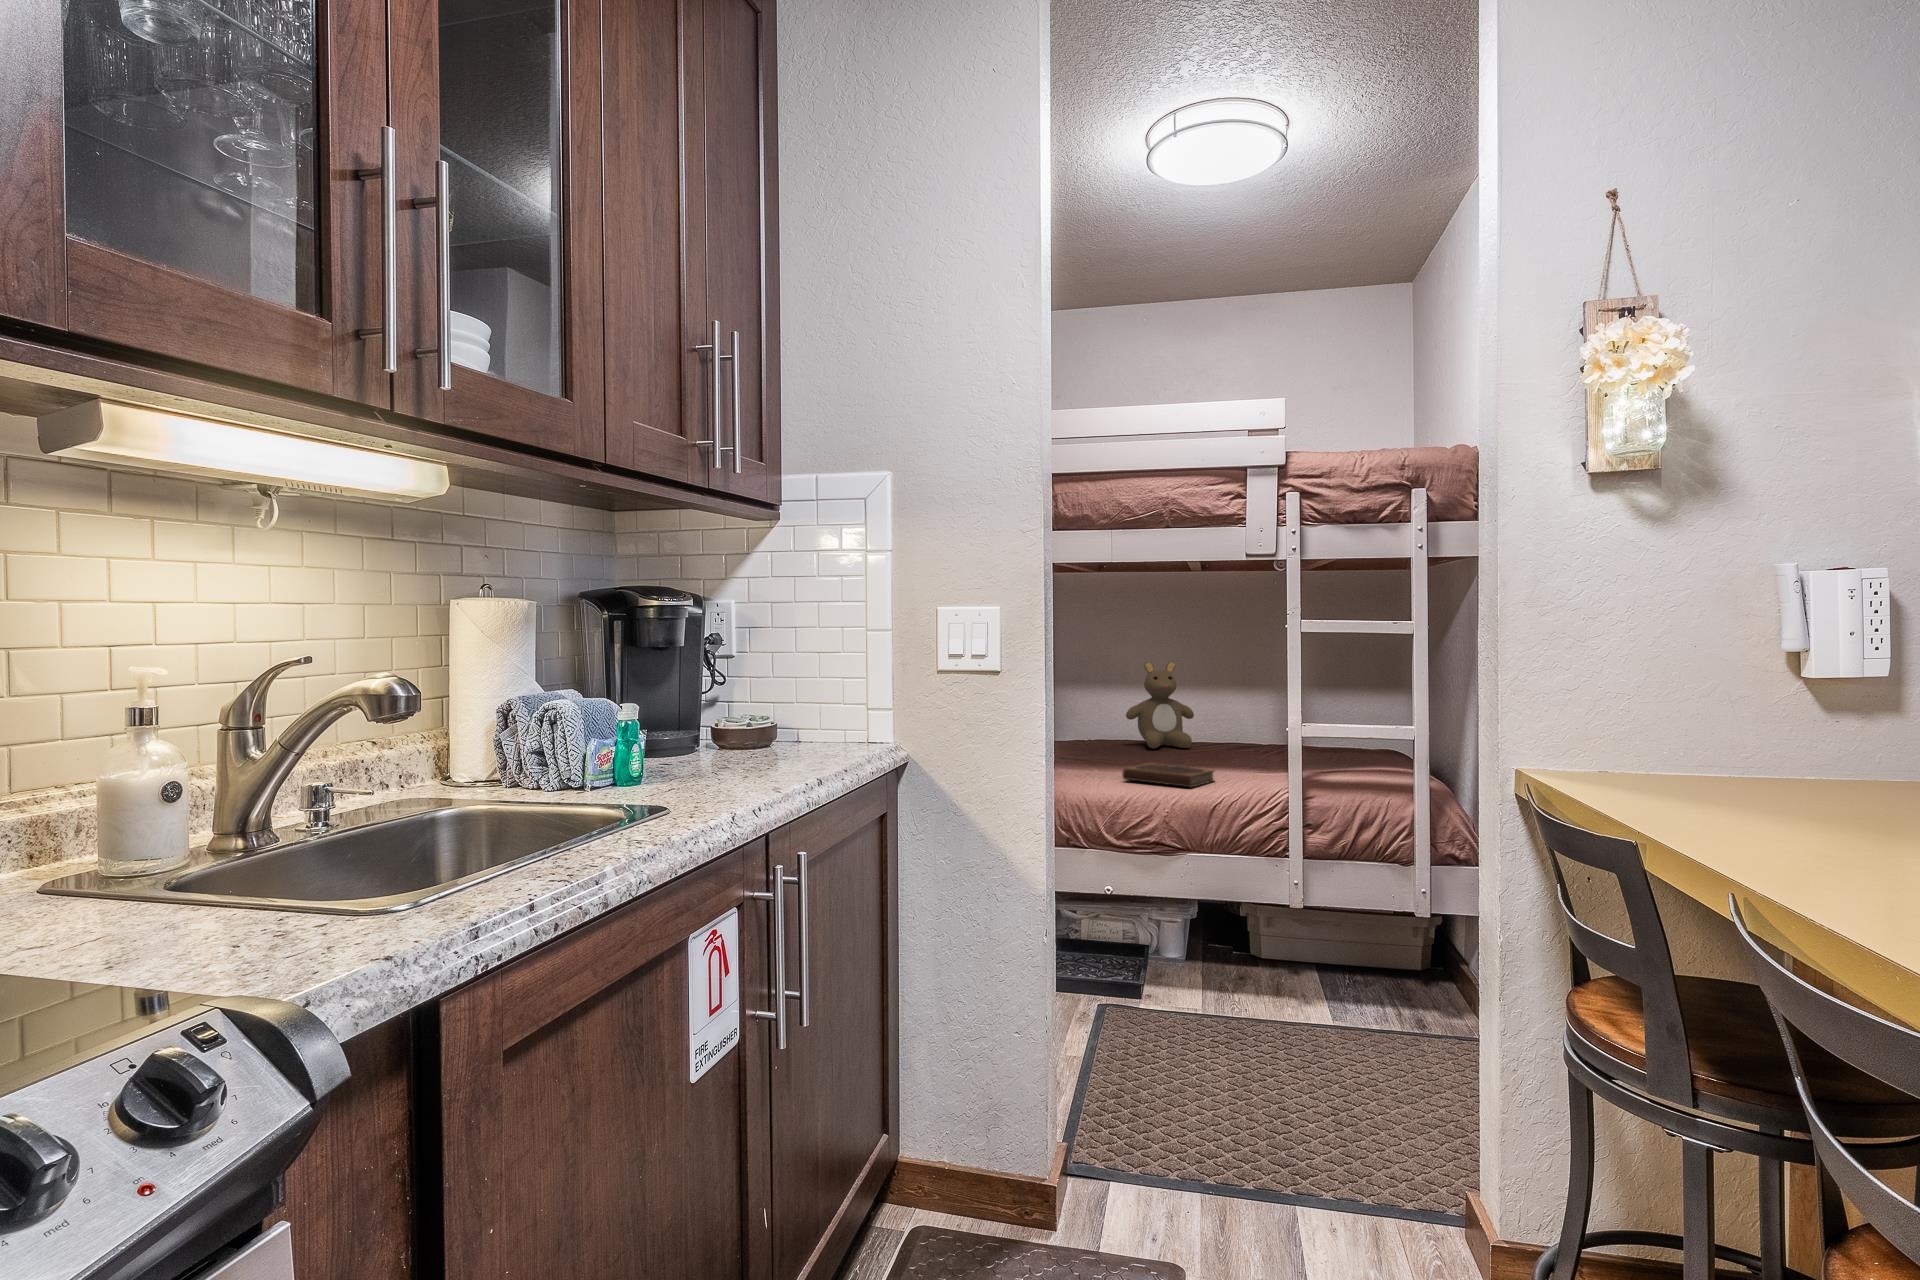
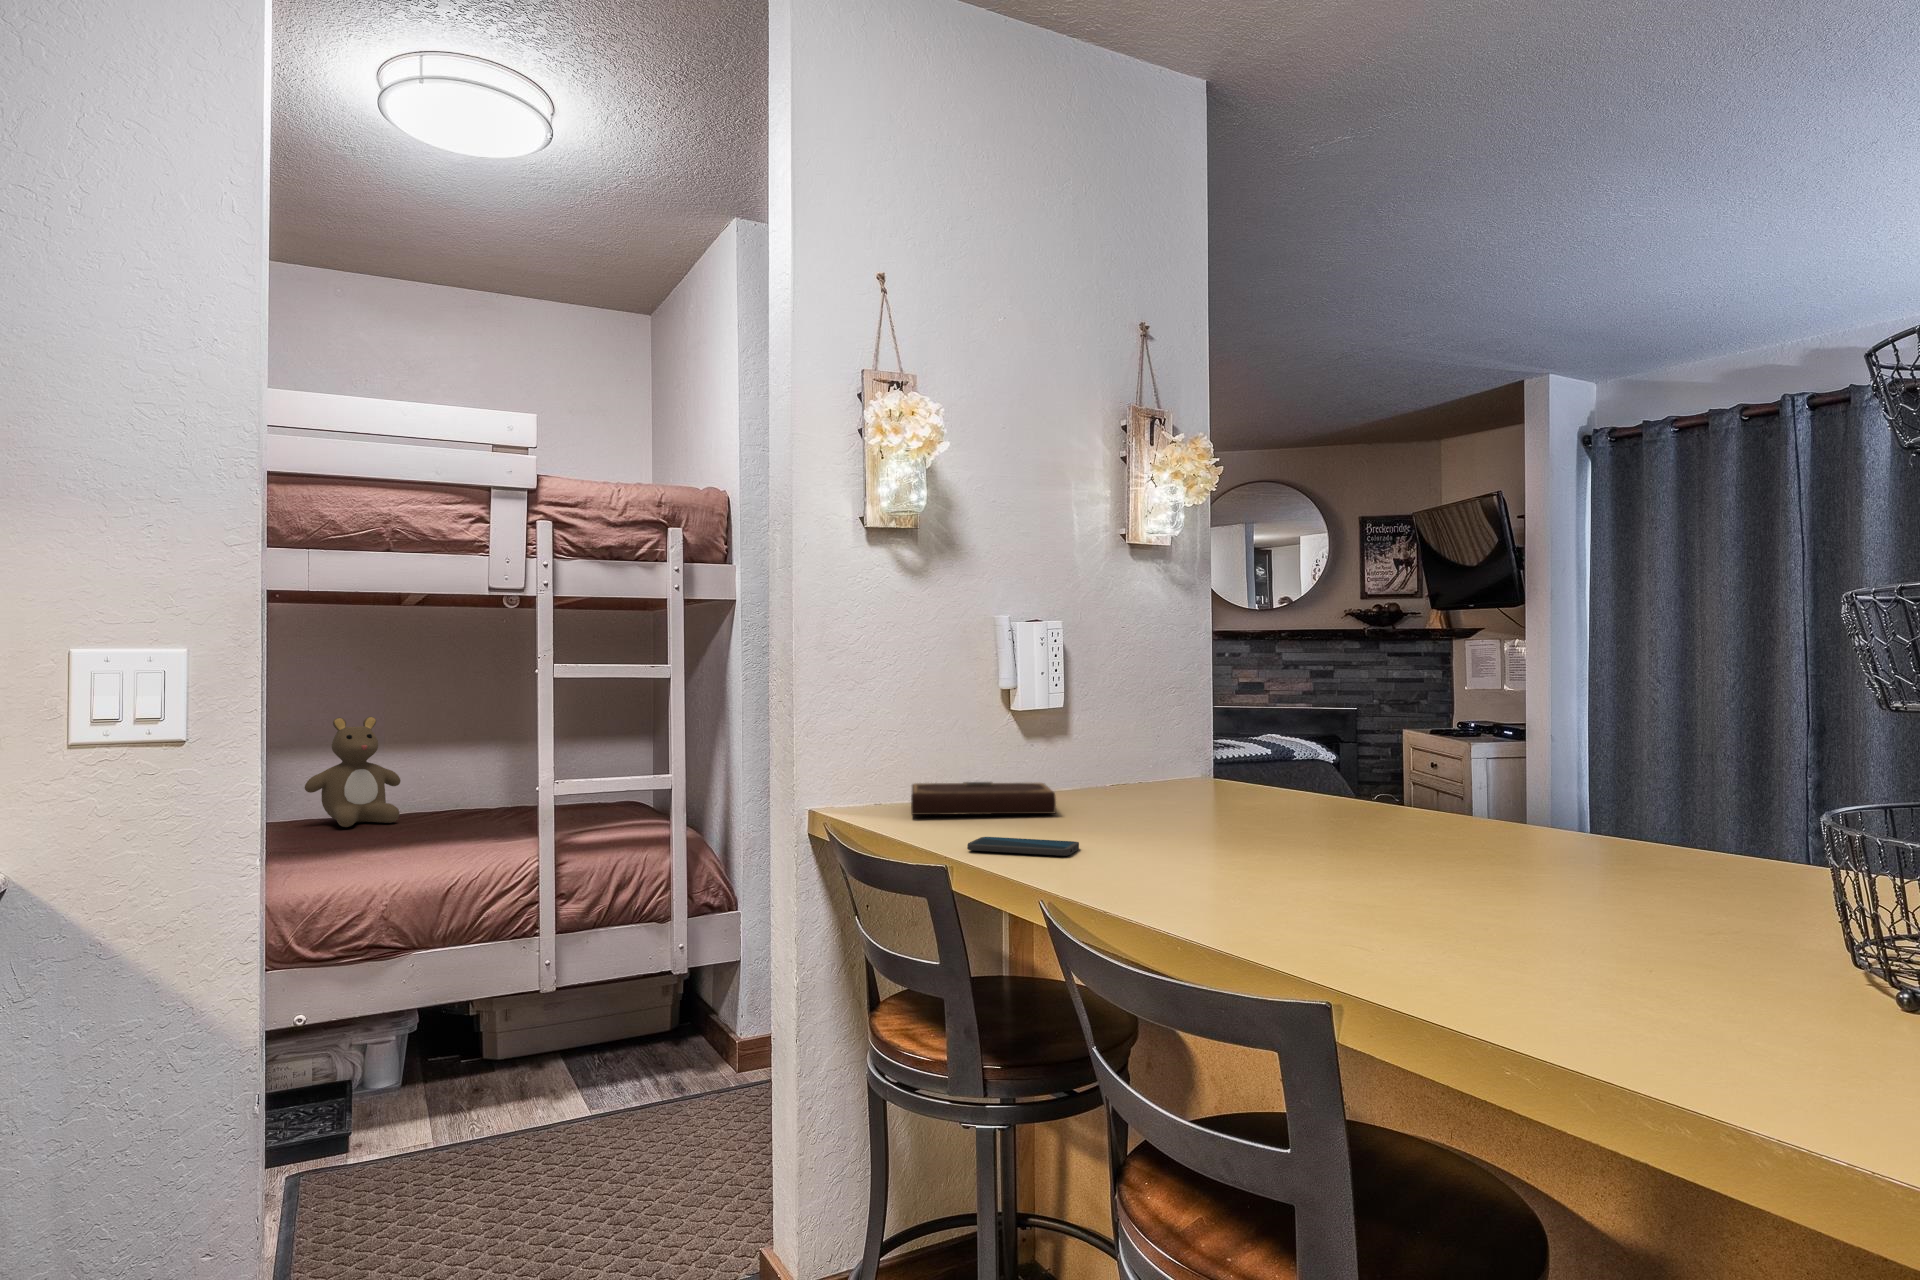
notebook: present [1122,763,1215,787] -> present [911,782,1056,815]
smartphone: none [1678,827,1853,865] -> present [967,837,1079,856]

